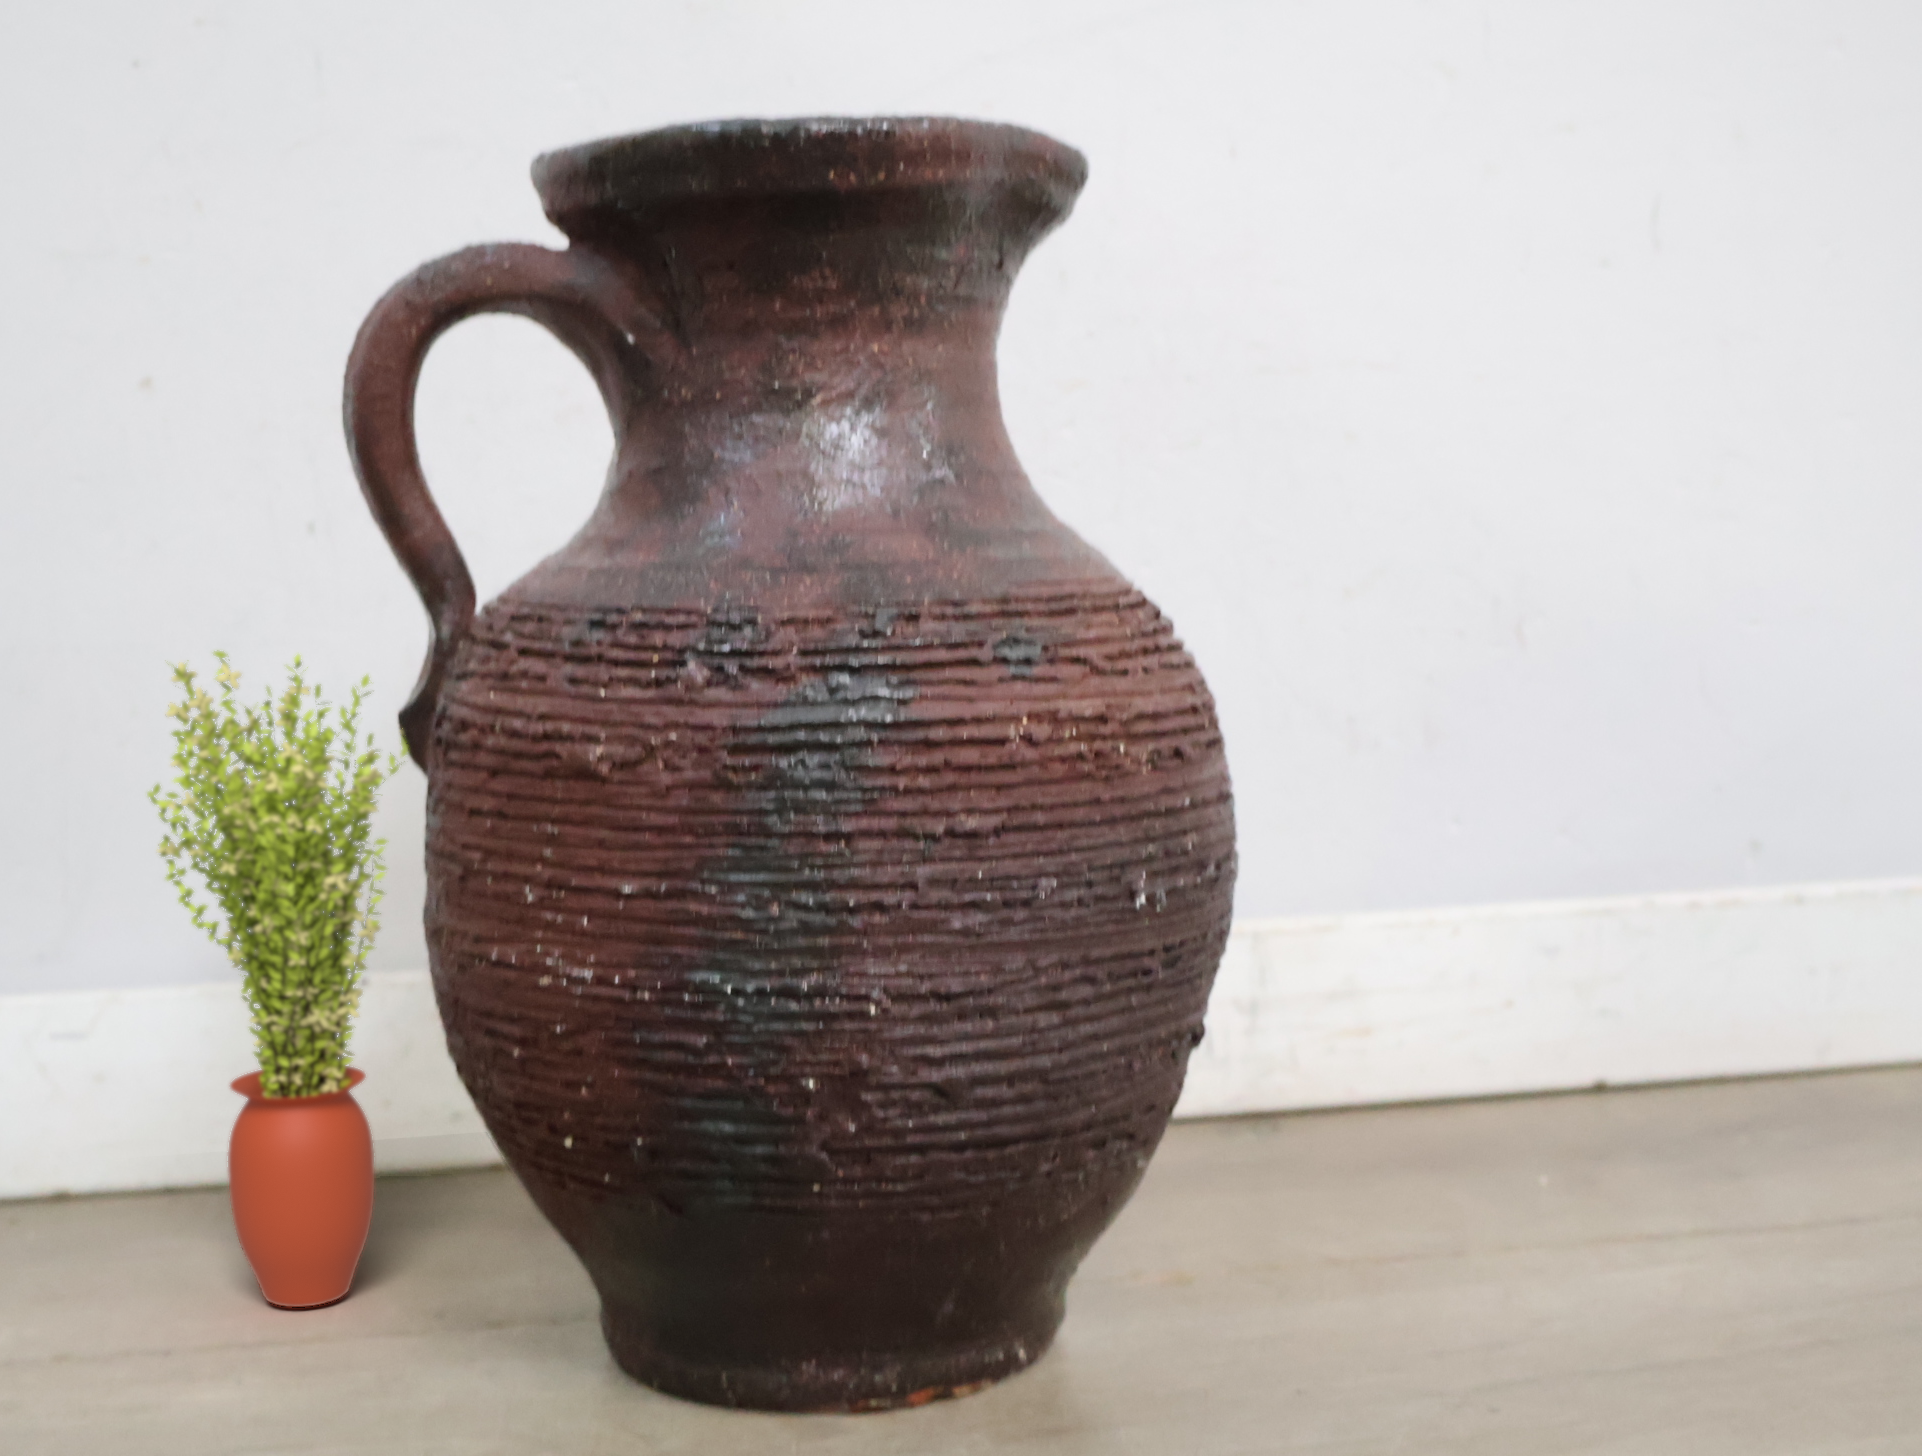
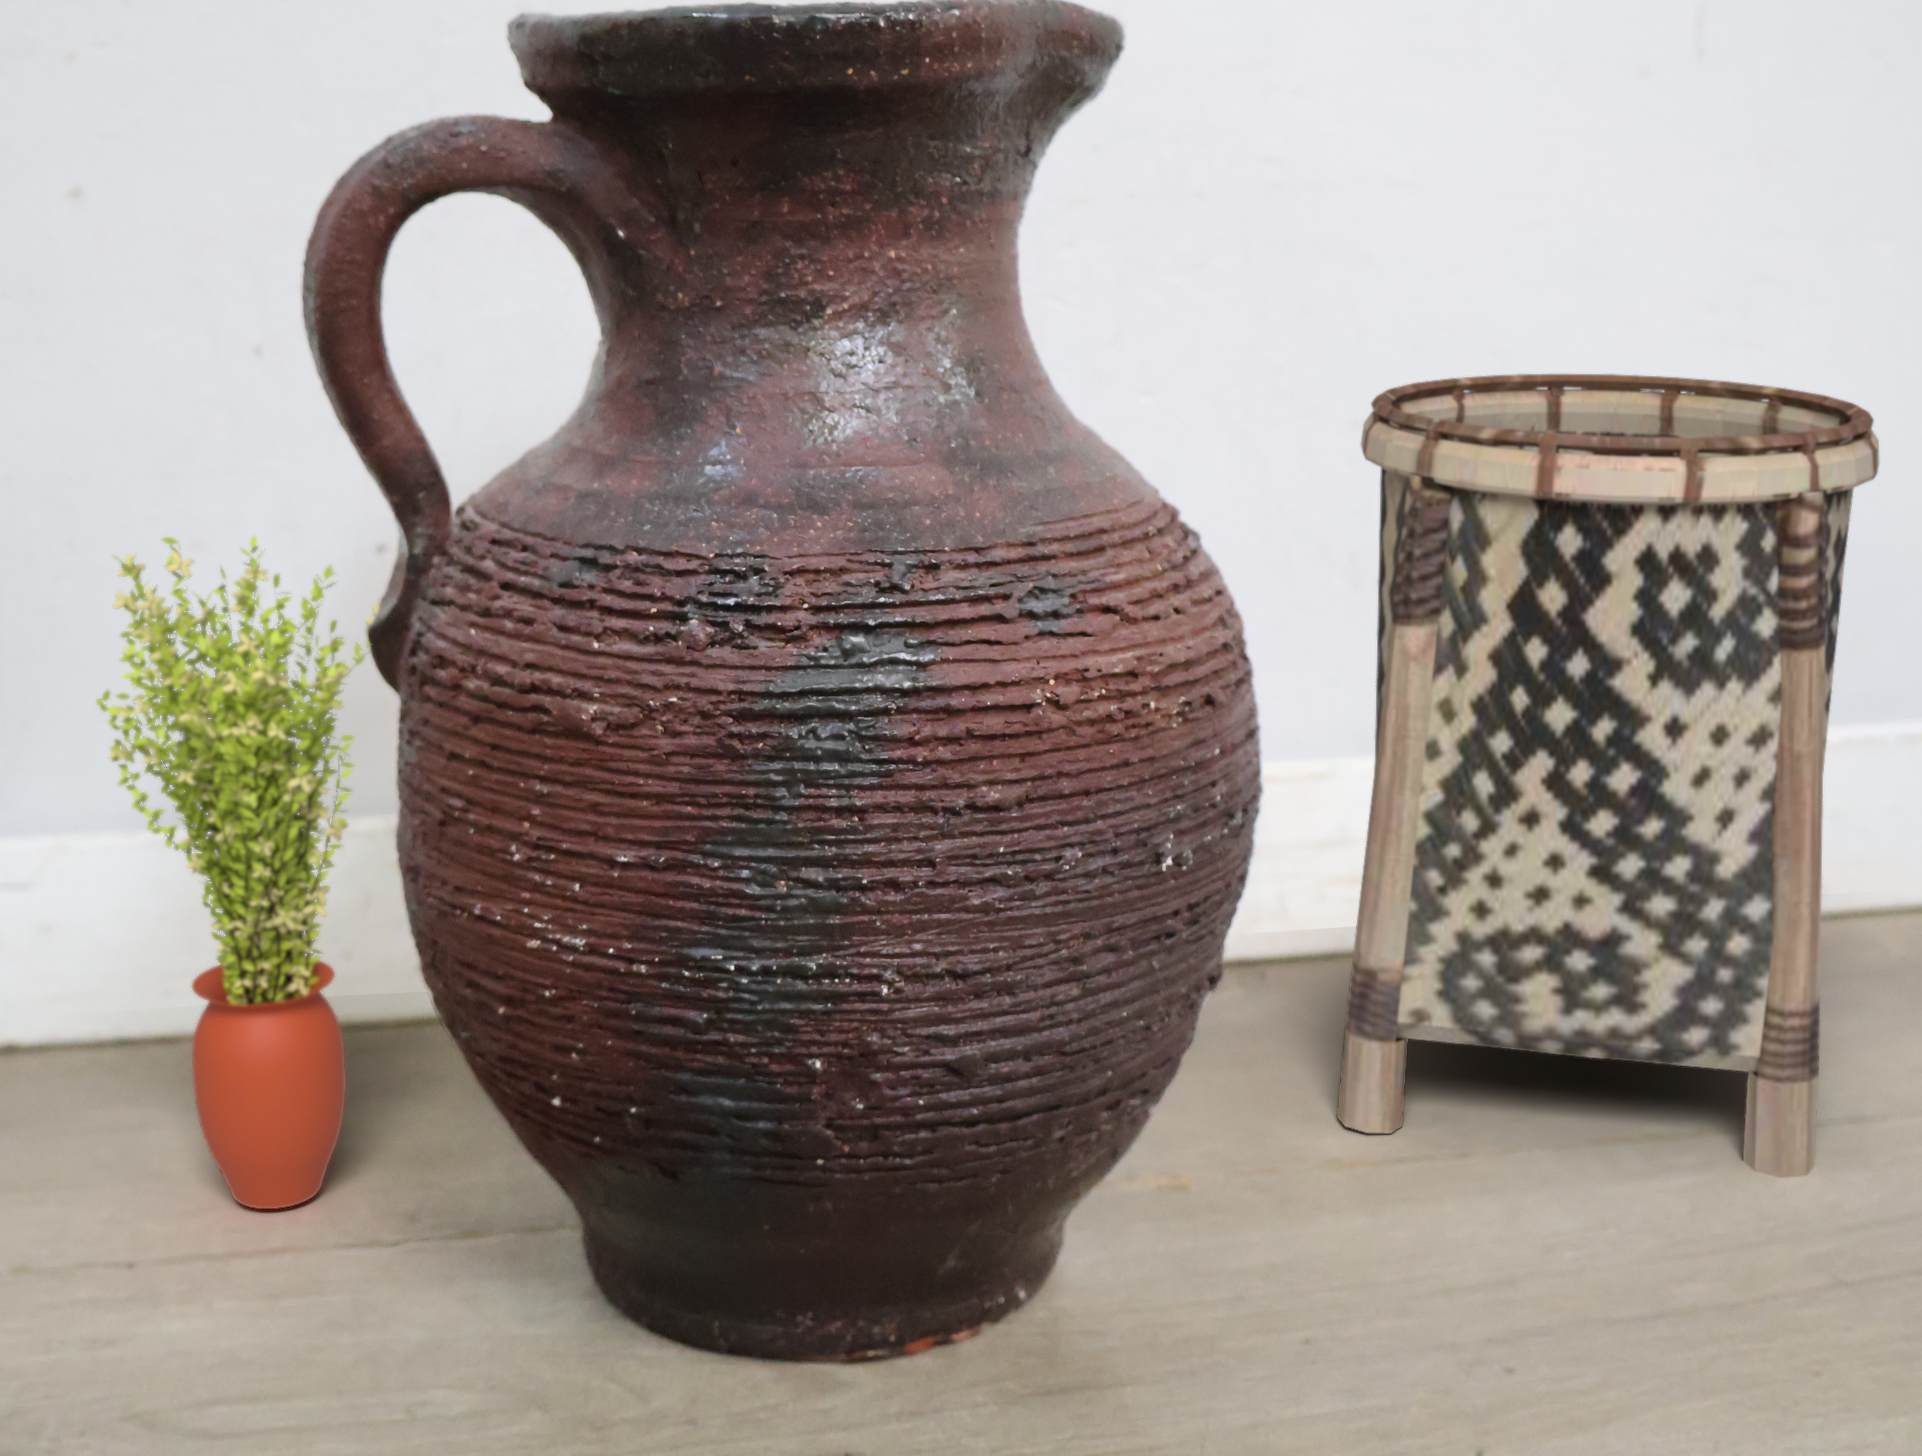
basket: none [1340,526,1828,1272] -> present [1337,374,1879,1178]

